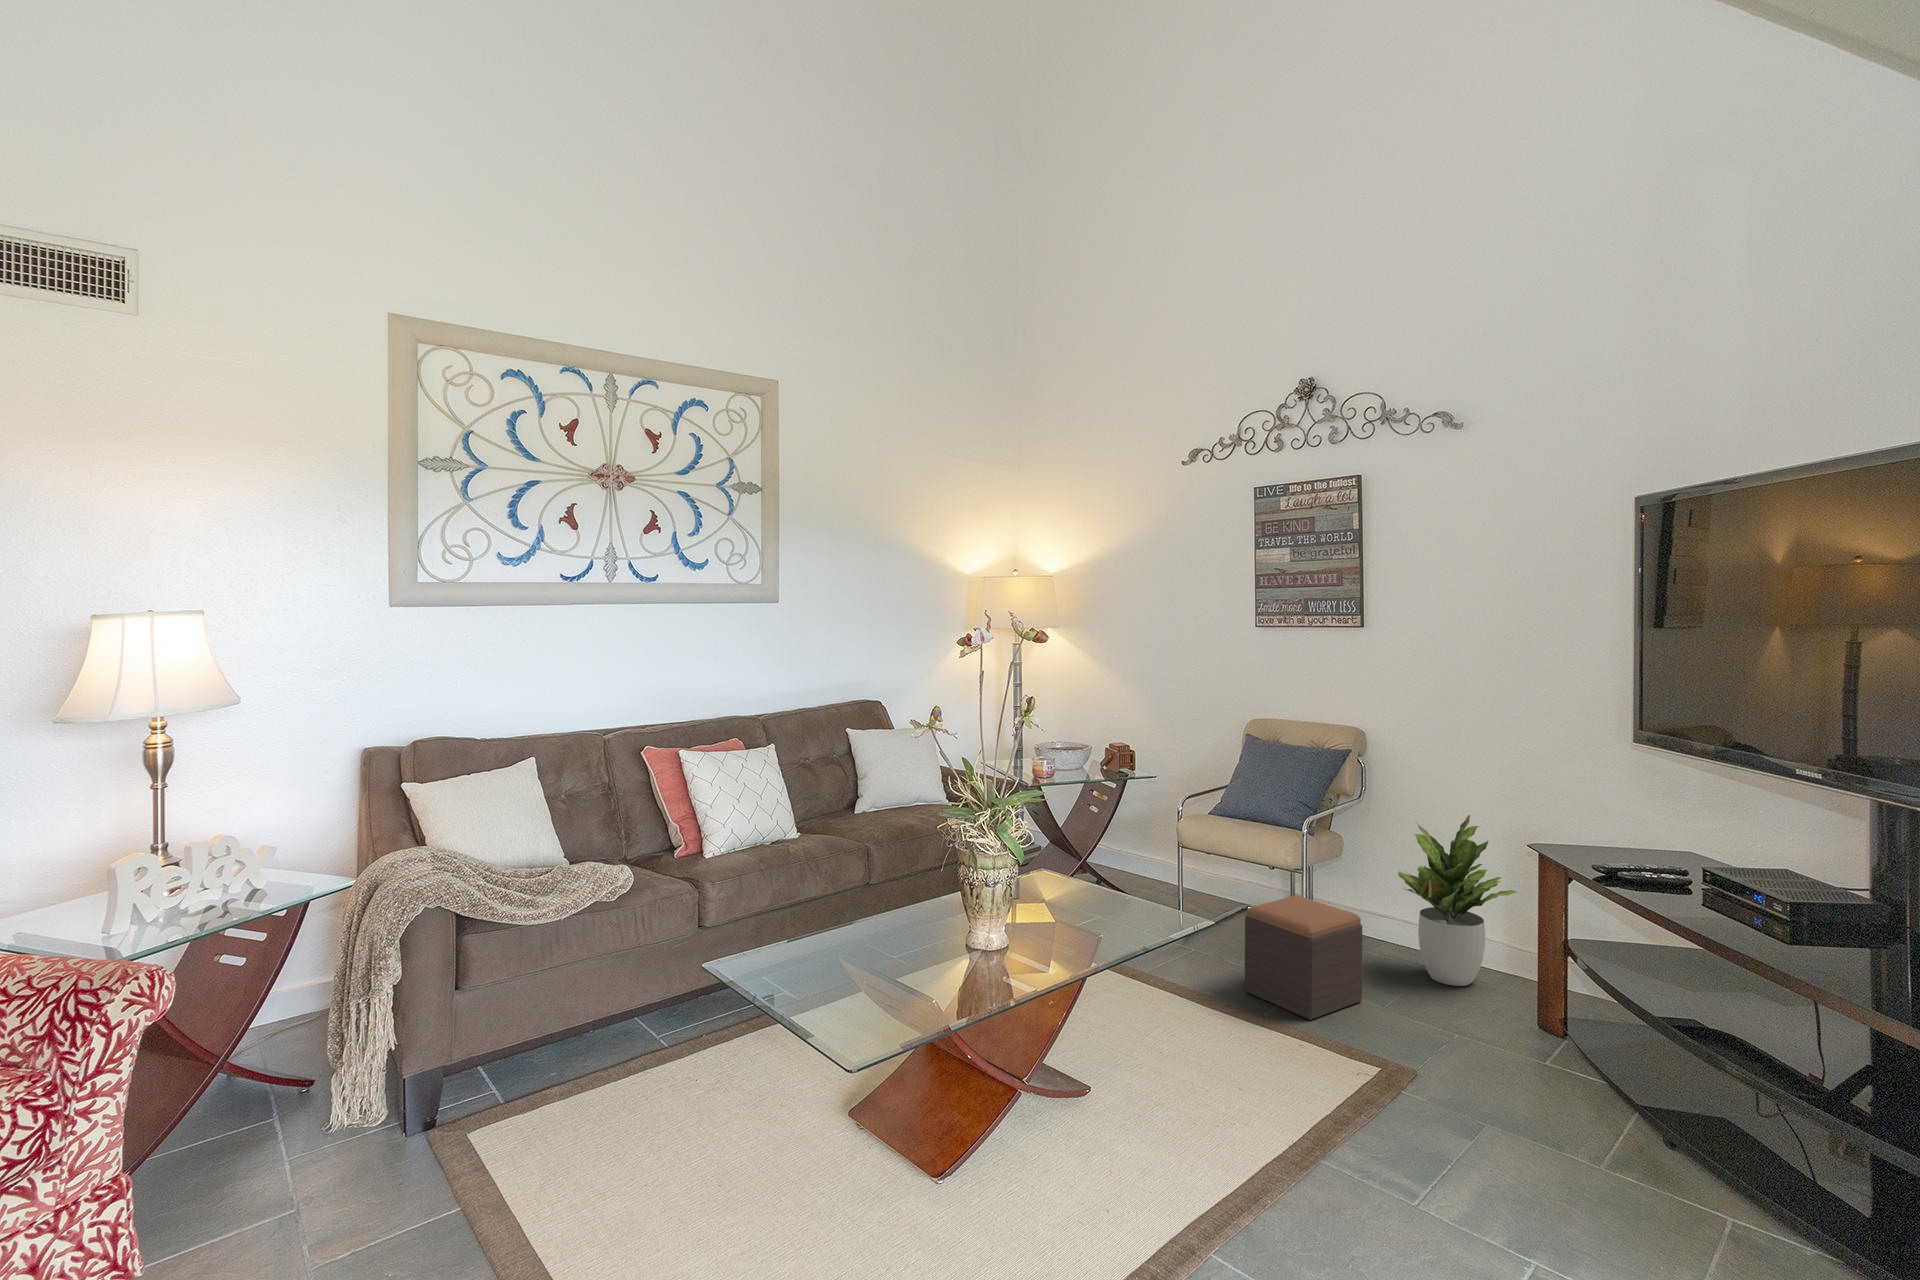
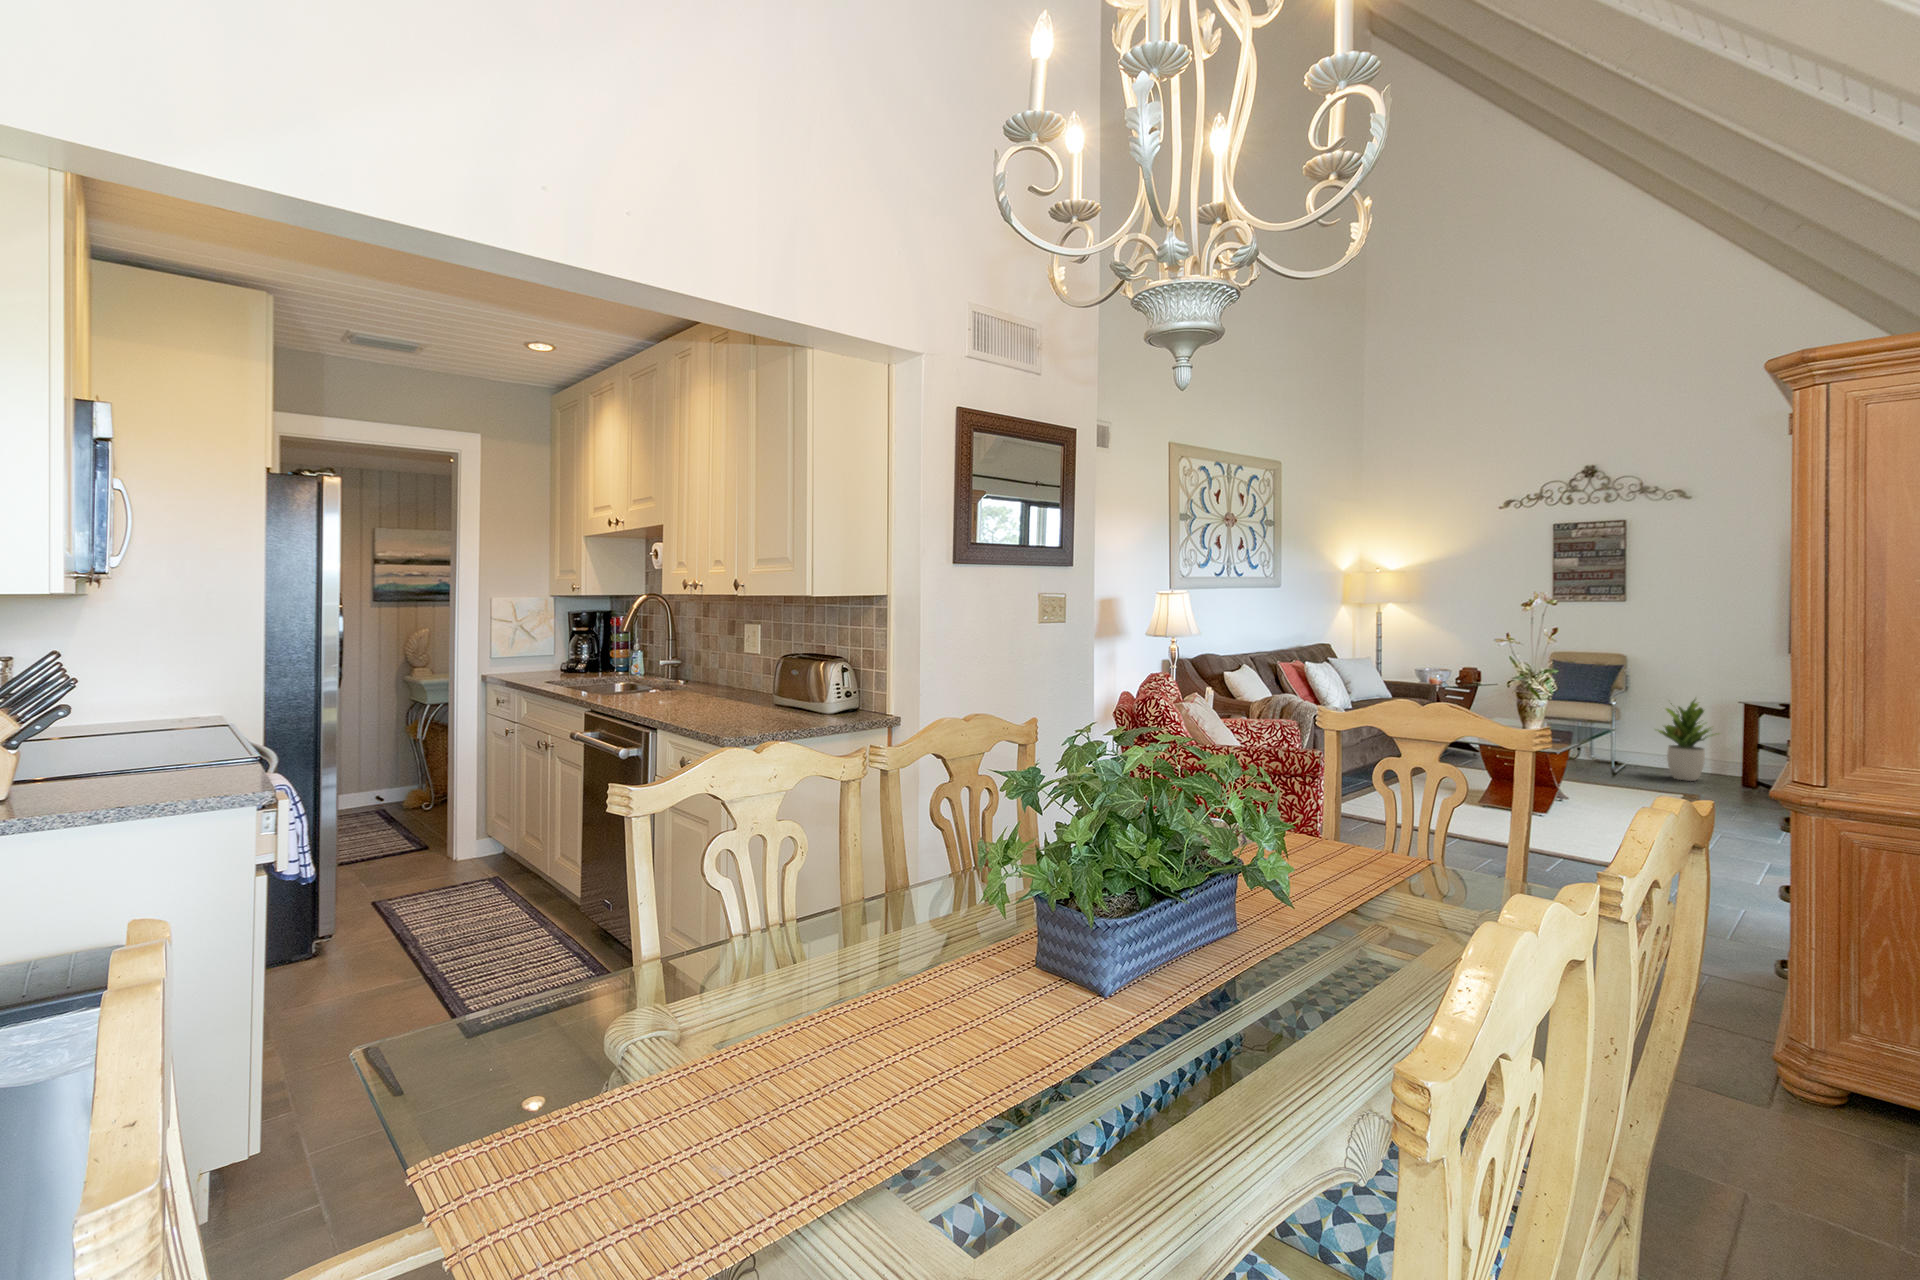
footstool: present [1245,896,1362,1020] -> none [1588,737,1651,789]

